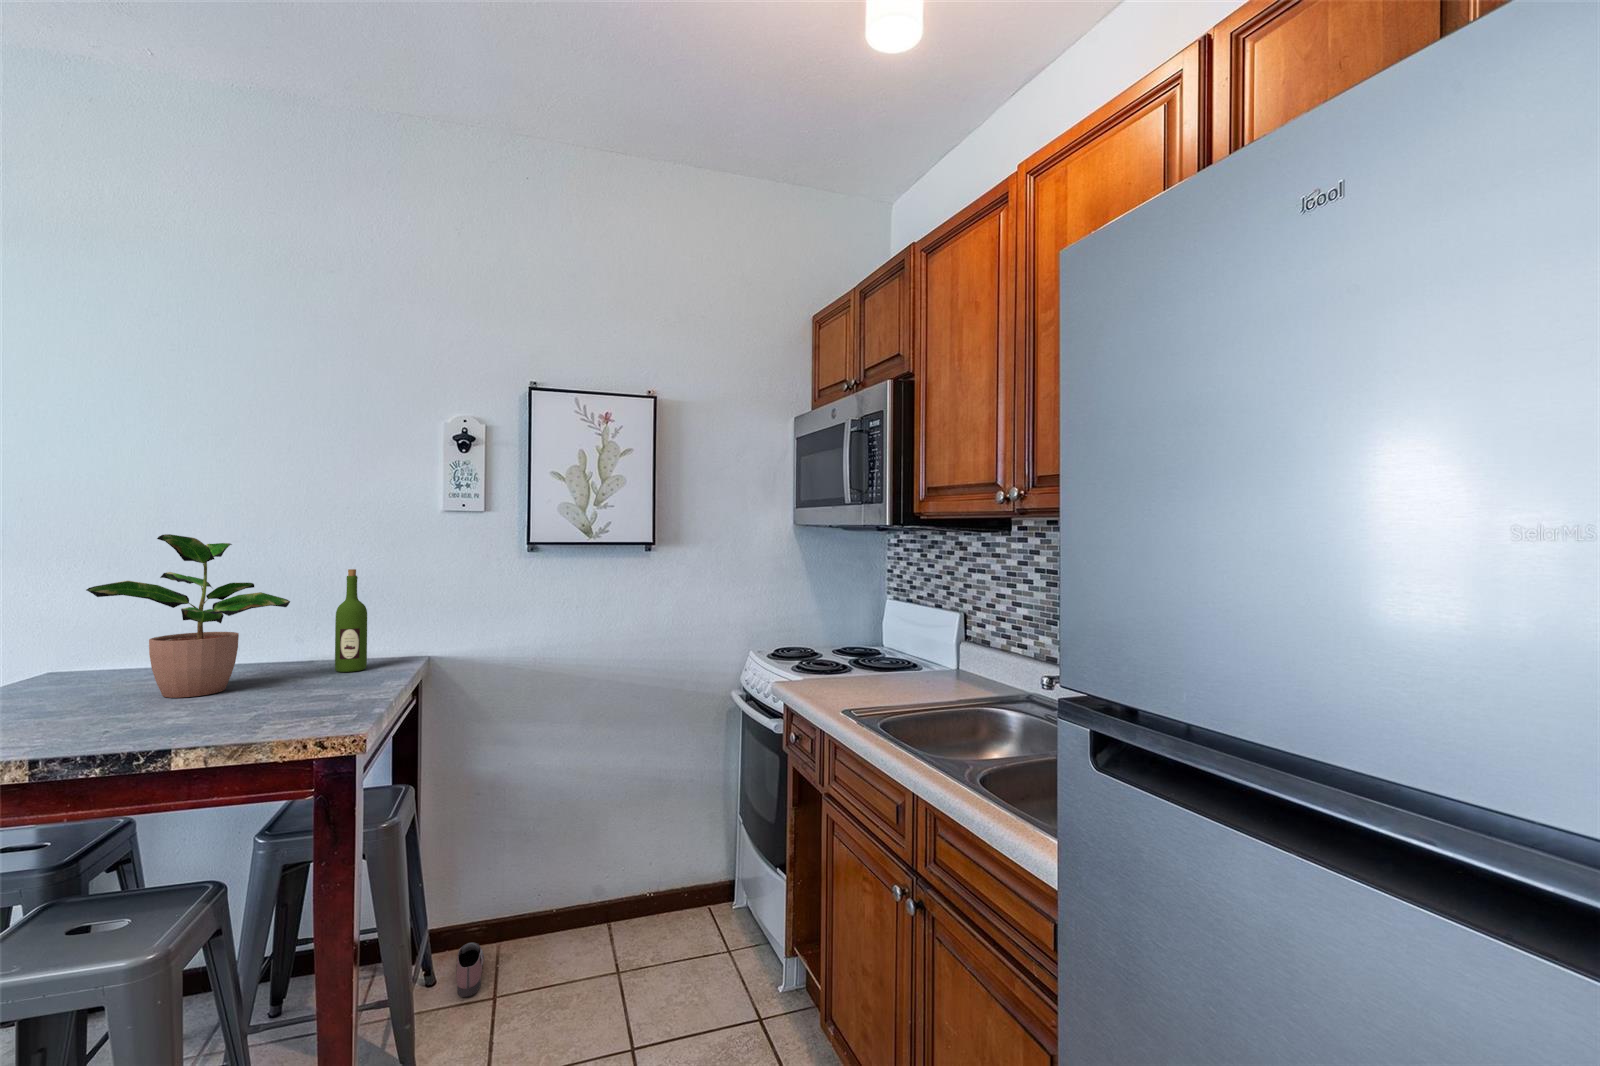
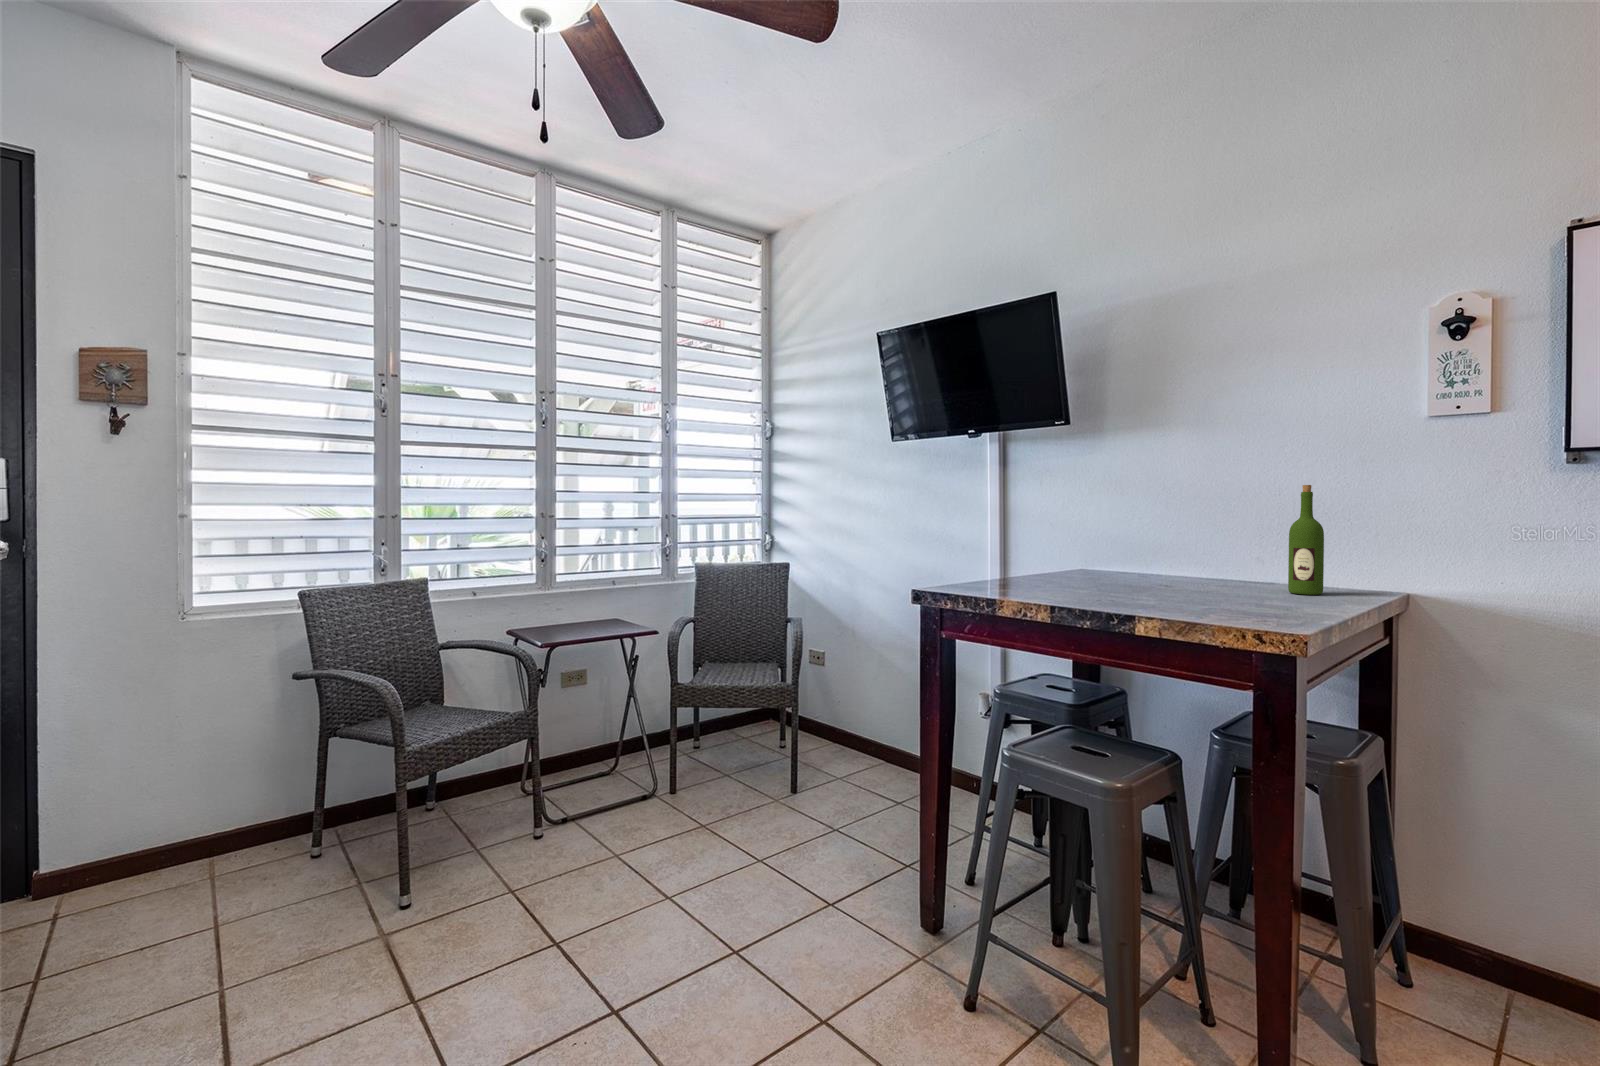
potted plant: present [86,534,290,698] -> none [1090,449,1243,593]
shoe: present [456,943,484,997] -> none [1438,961,1484,1027]

